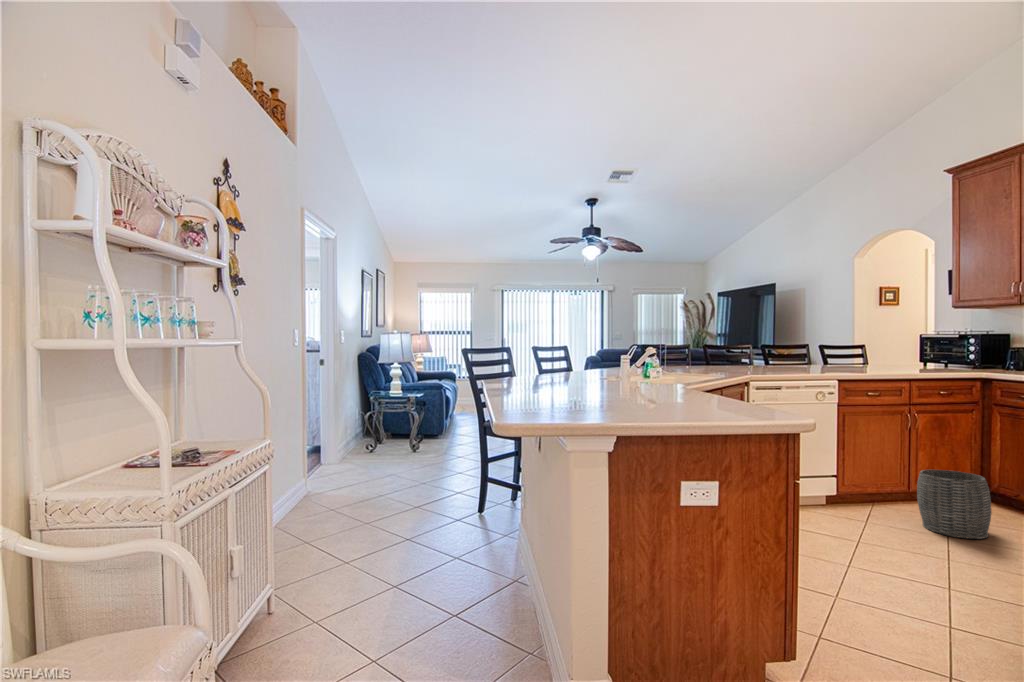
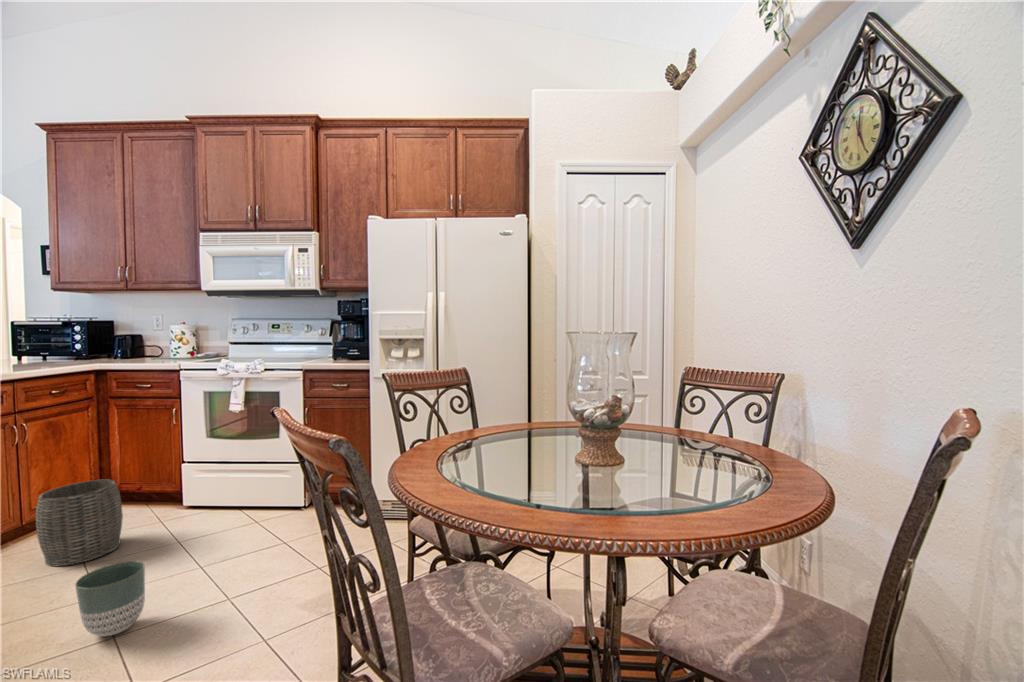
planter: none [926,534,986,594] -> present [75,561,145,636]

